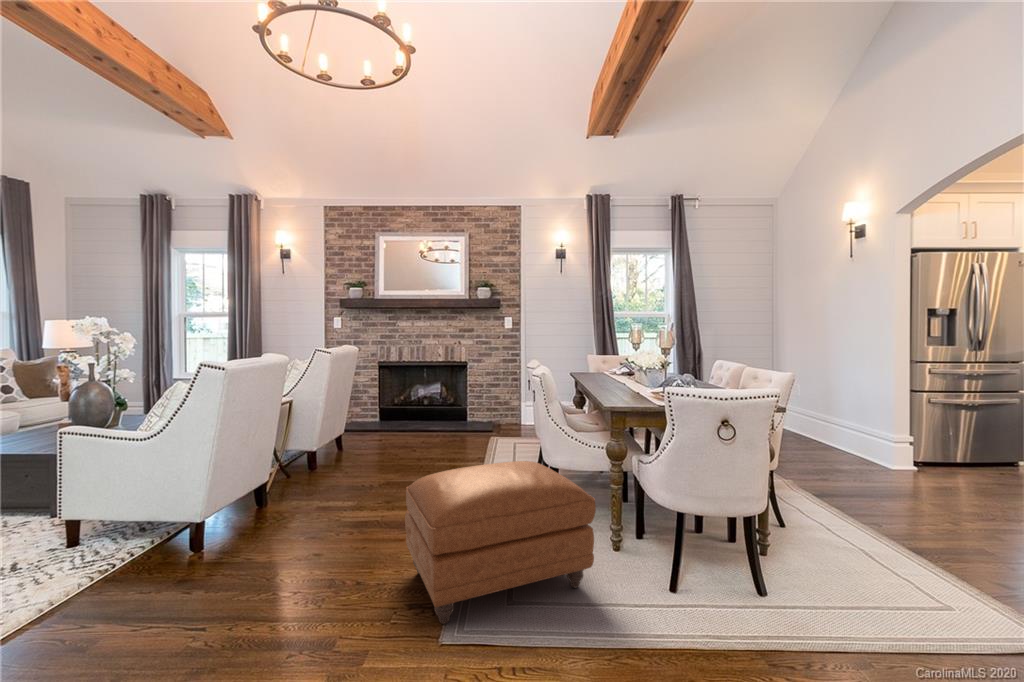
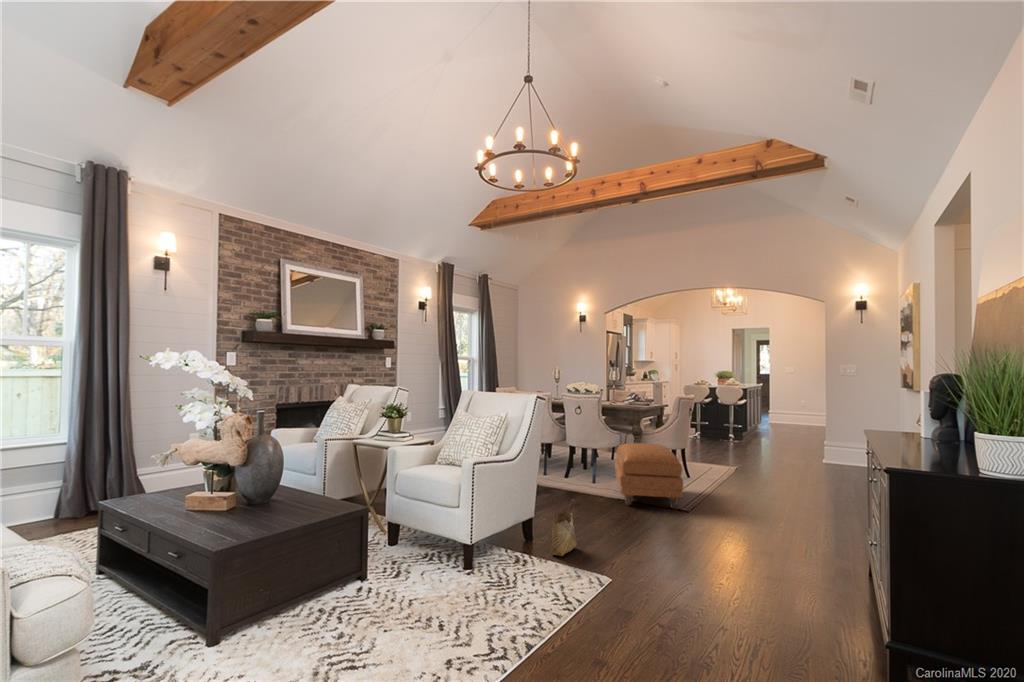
woven basket: none [111,491,176,574] -> present [551,512,577,556]

